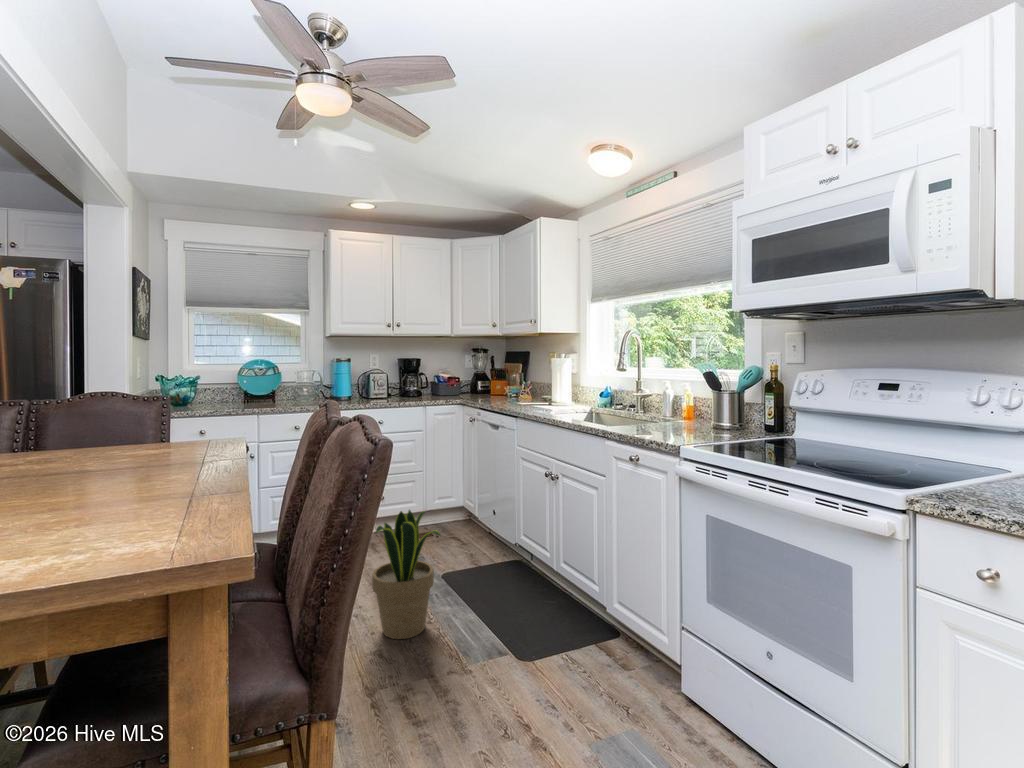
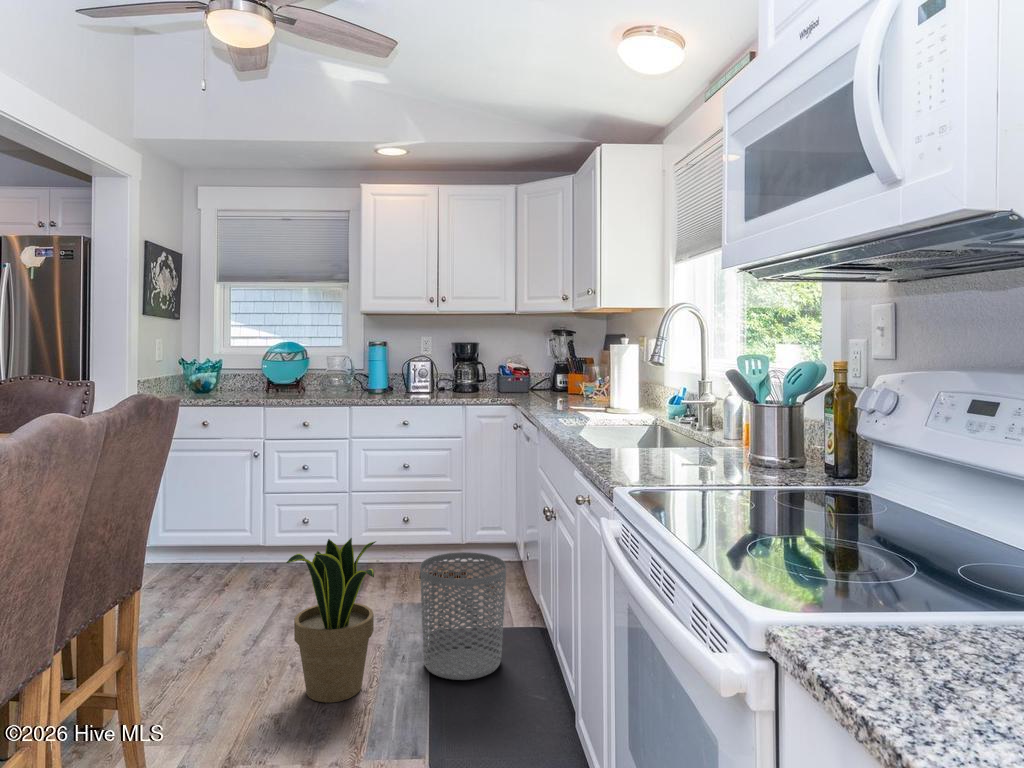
waste bin: none [452,512,515,606] -> present [420,552,506,680]

